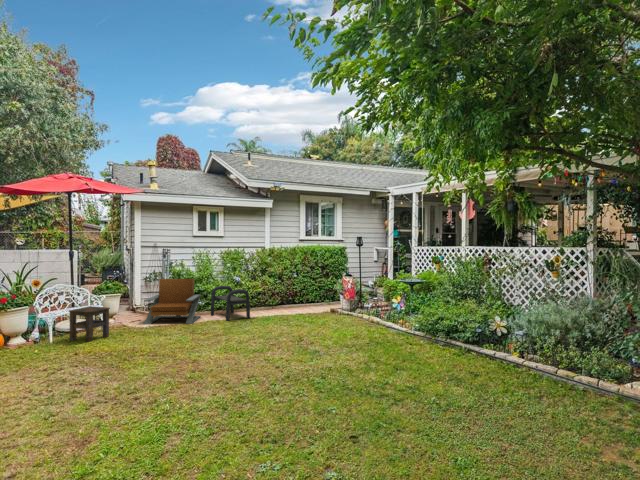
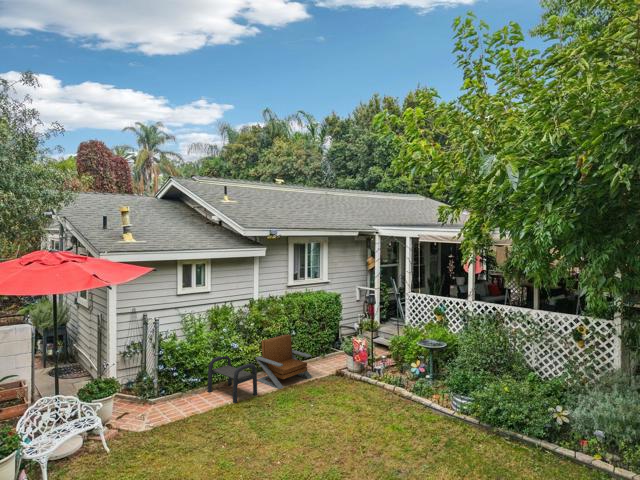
lounge chair: present [144,279,200,324] -> present [255,335,312,389]
side table: present [69,306,110,342] -> none [57,419,109,473]

